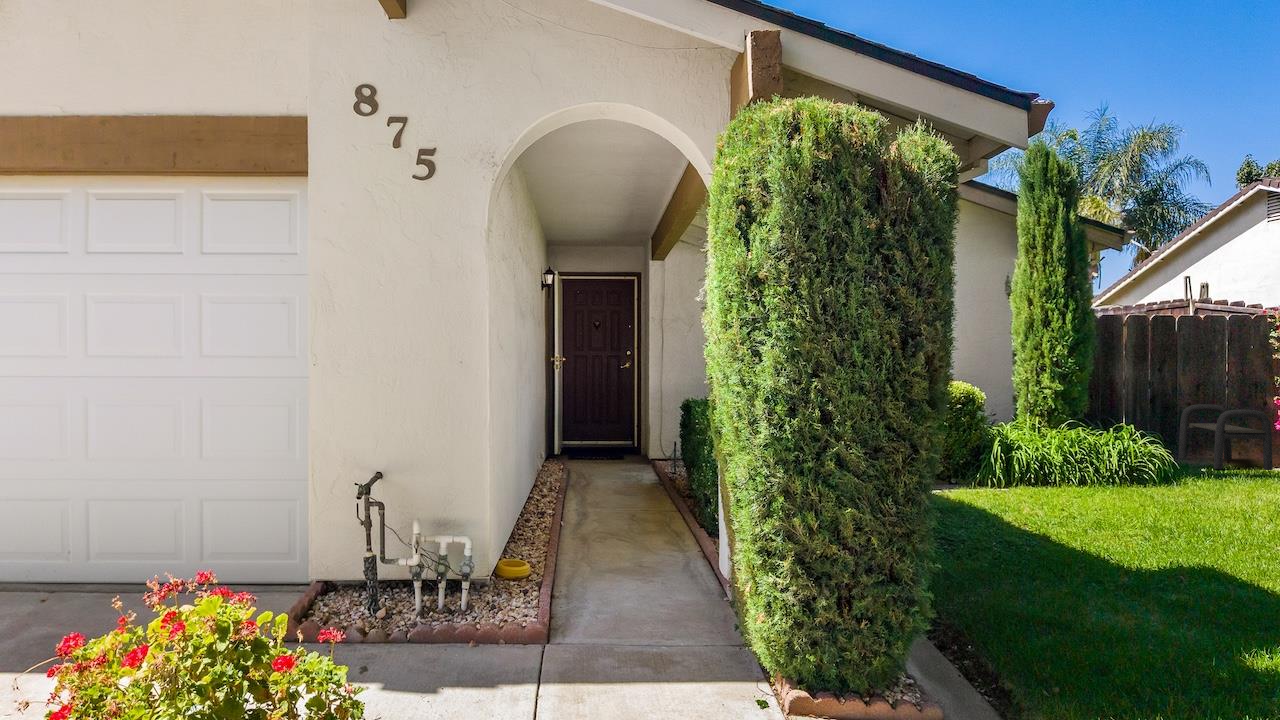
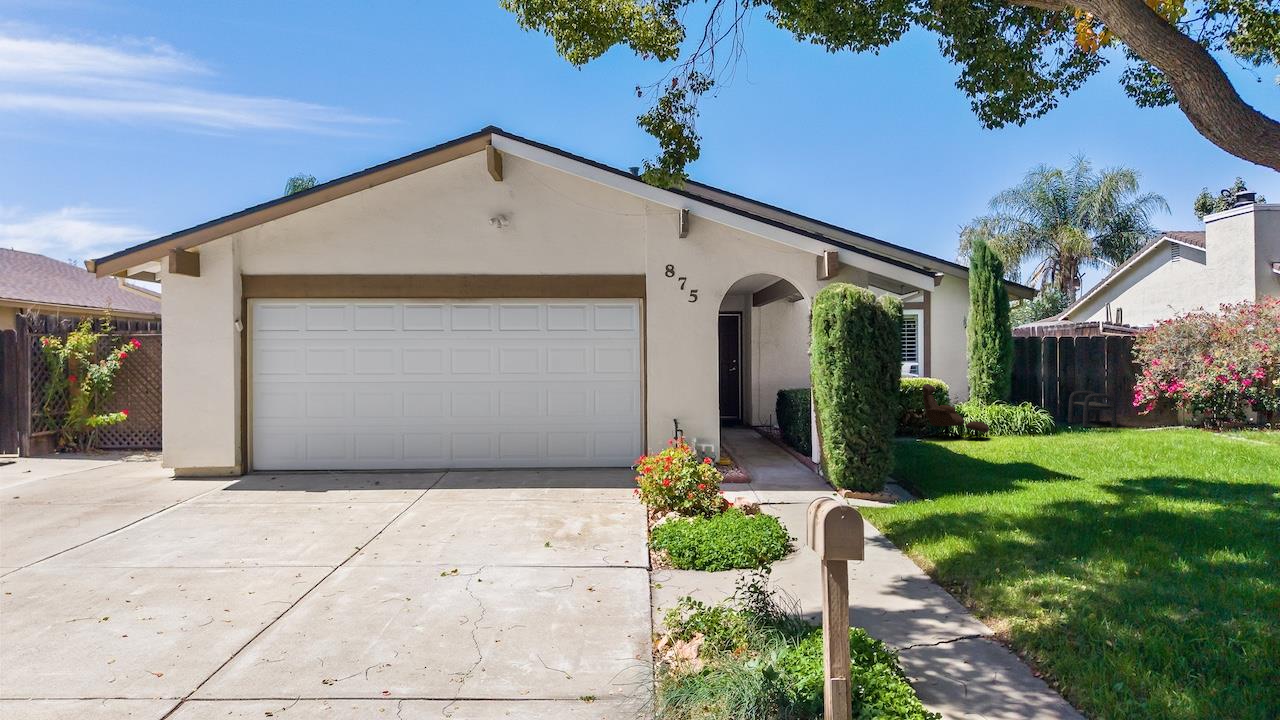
lounge chair: none [945,391,1068,499] -> present [923,384,989,440]

